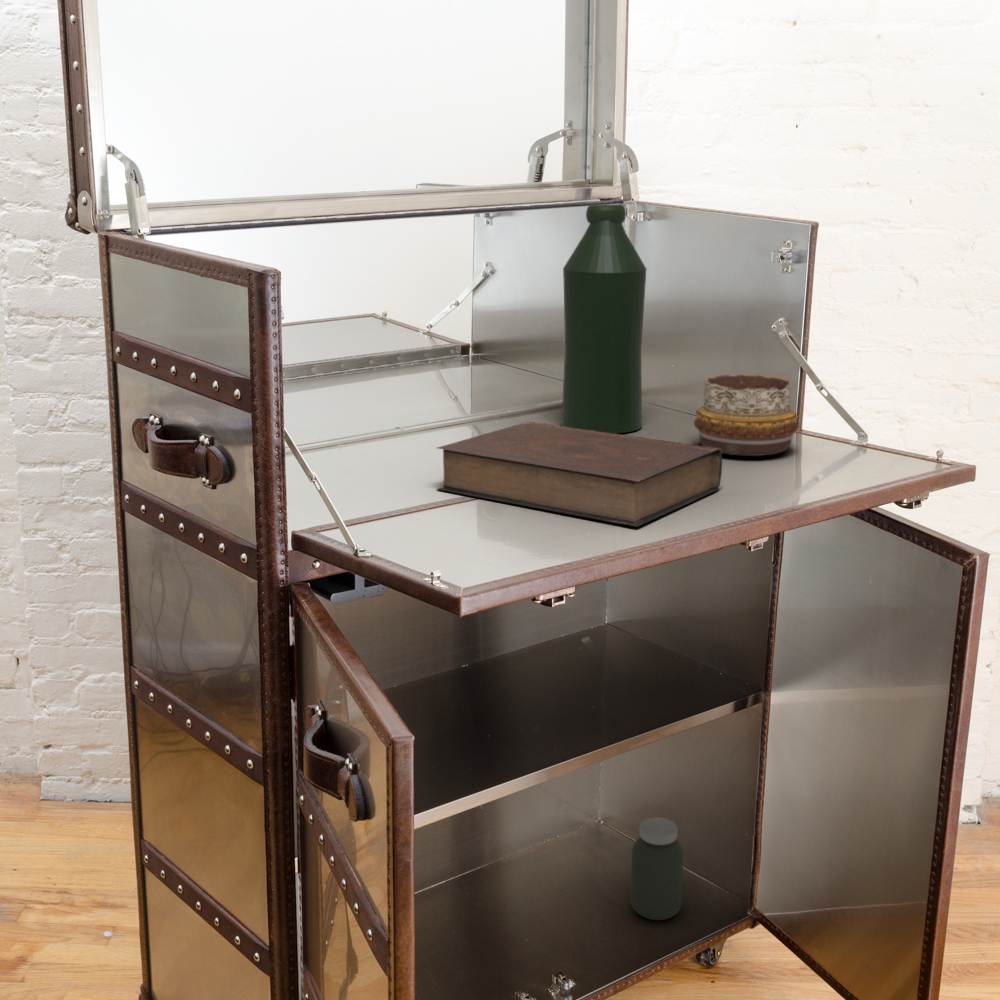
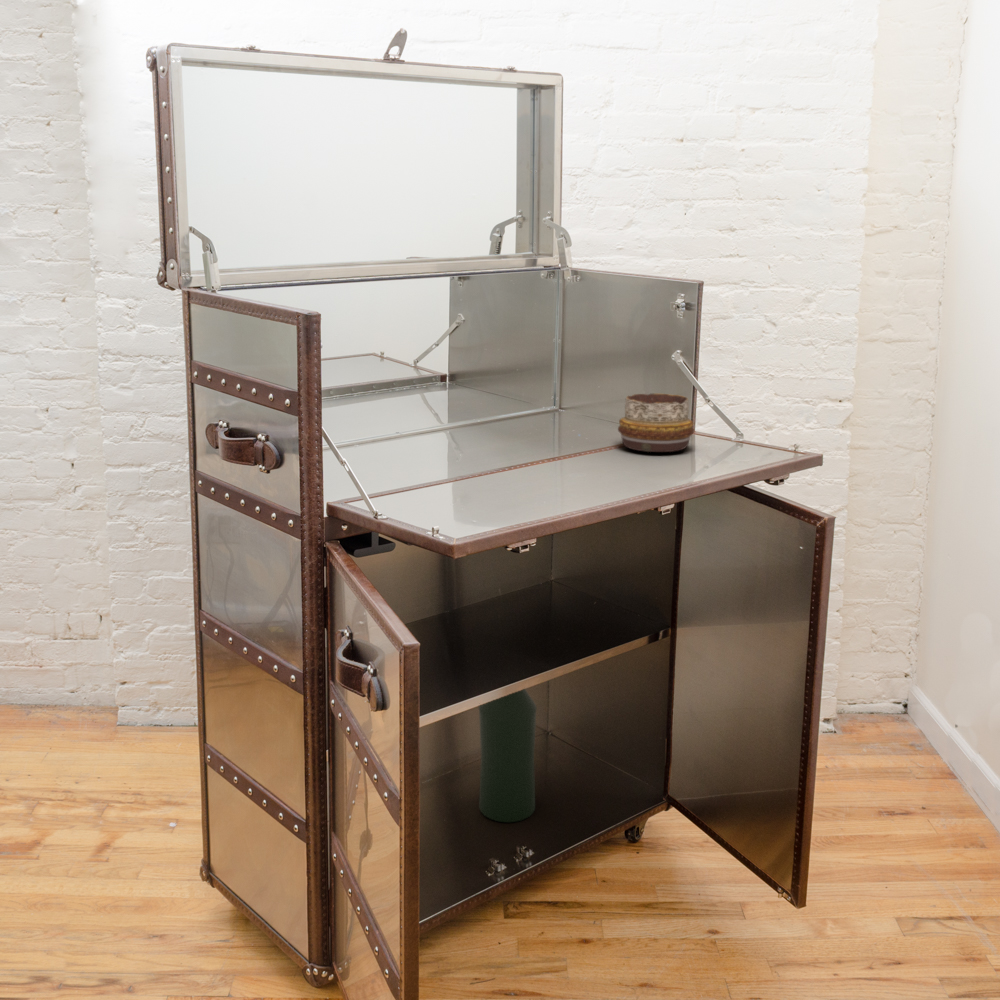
bottle: present [561,205,647,433] -> present [479,689,537,822]
book: present [438,422,722,527] -> none [429,427,639,499]
jar: present [631,817,683,920] -> none [573,727,612,804]

